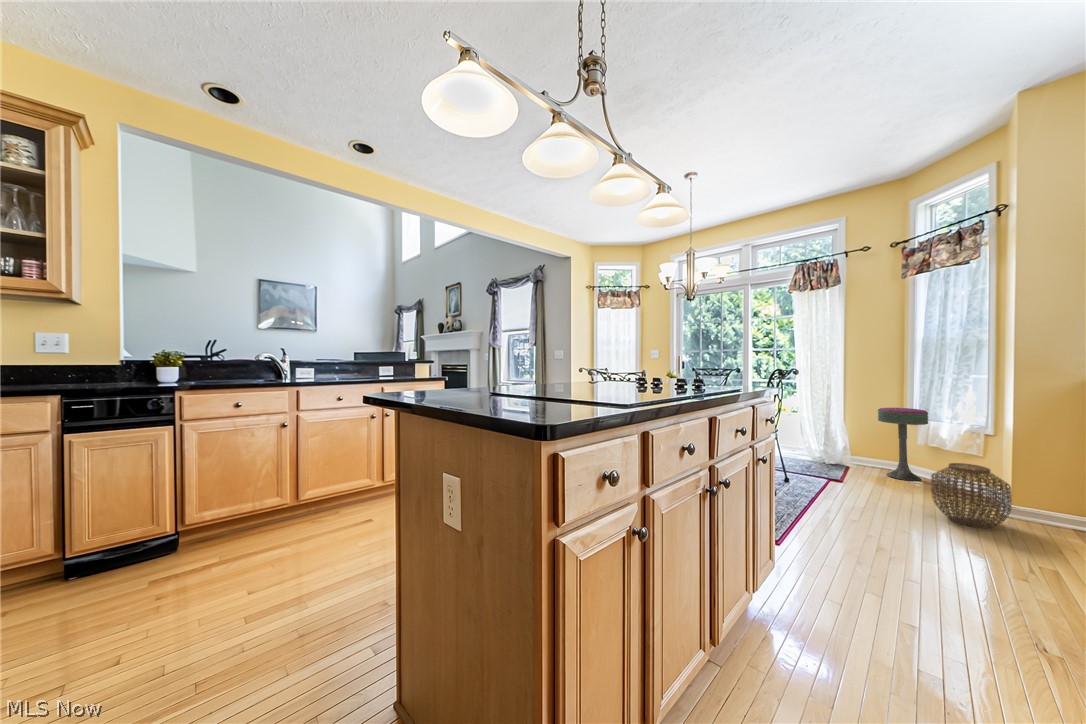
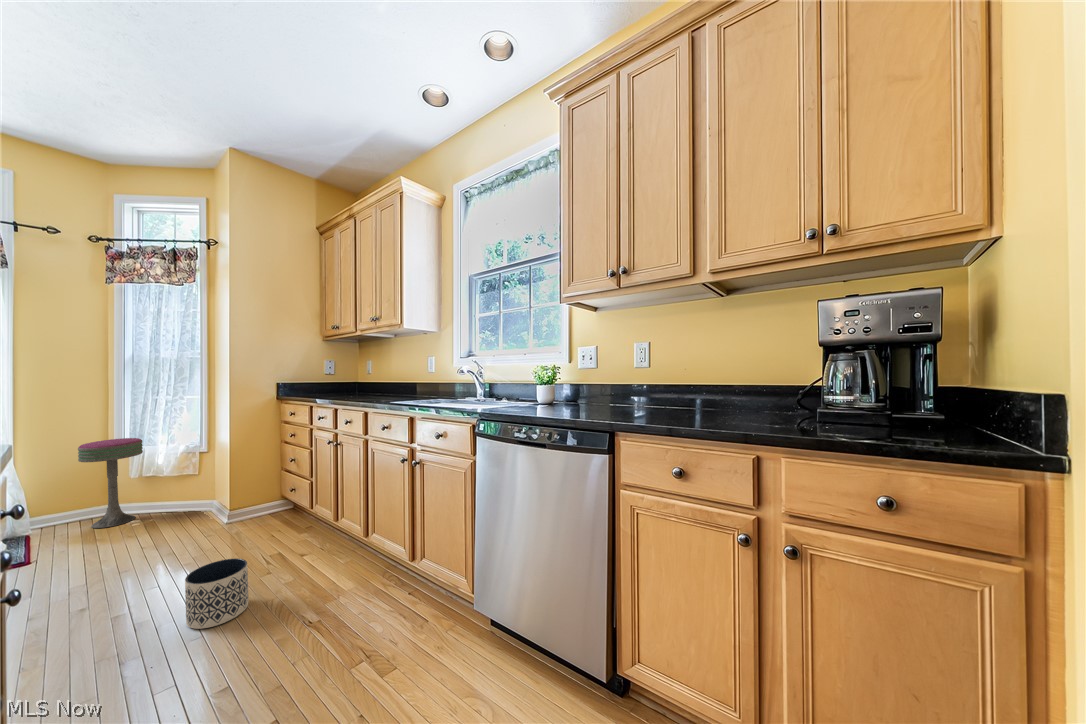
woven basket: present [931,463,1012,528] -> none [168,485,238,550]
planter: none [911,524,980,589] -> present [185,559,248,629]

